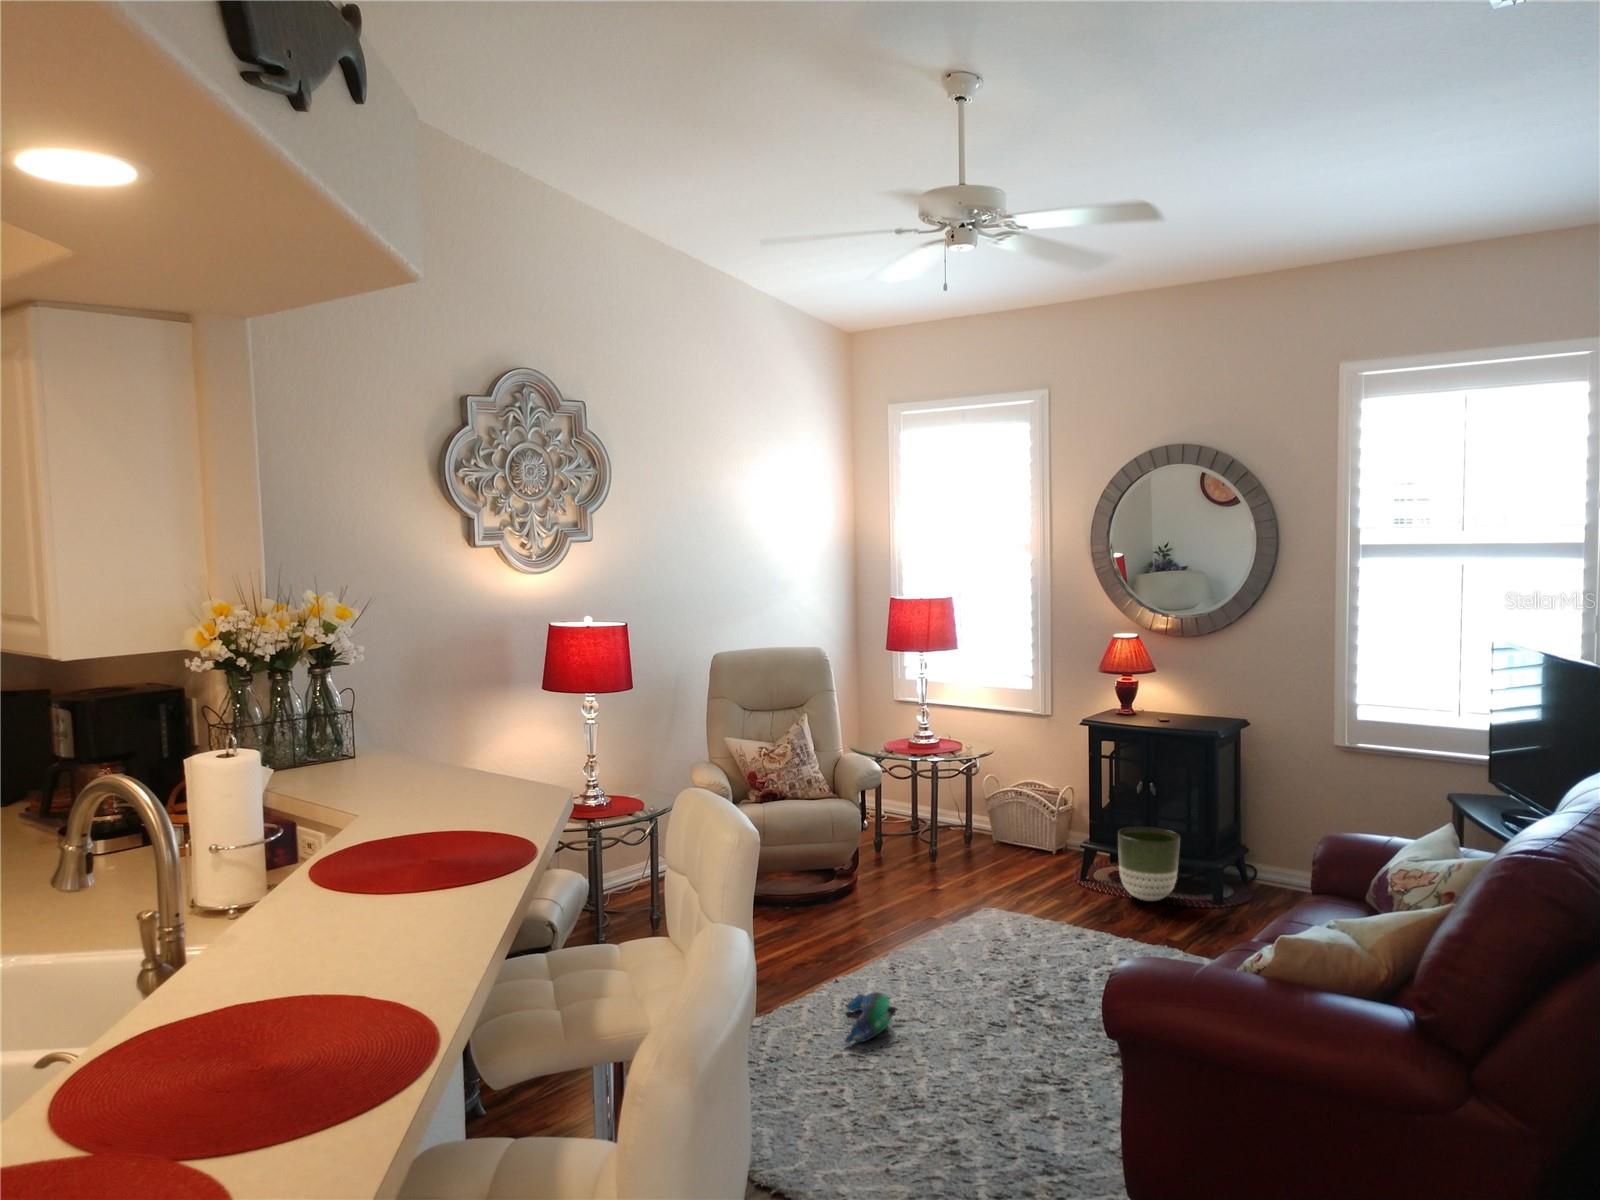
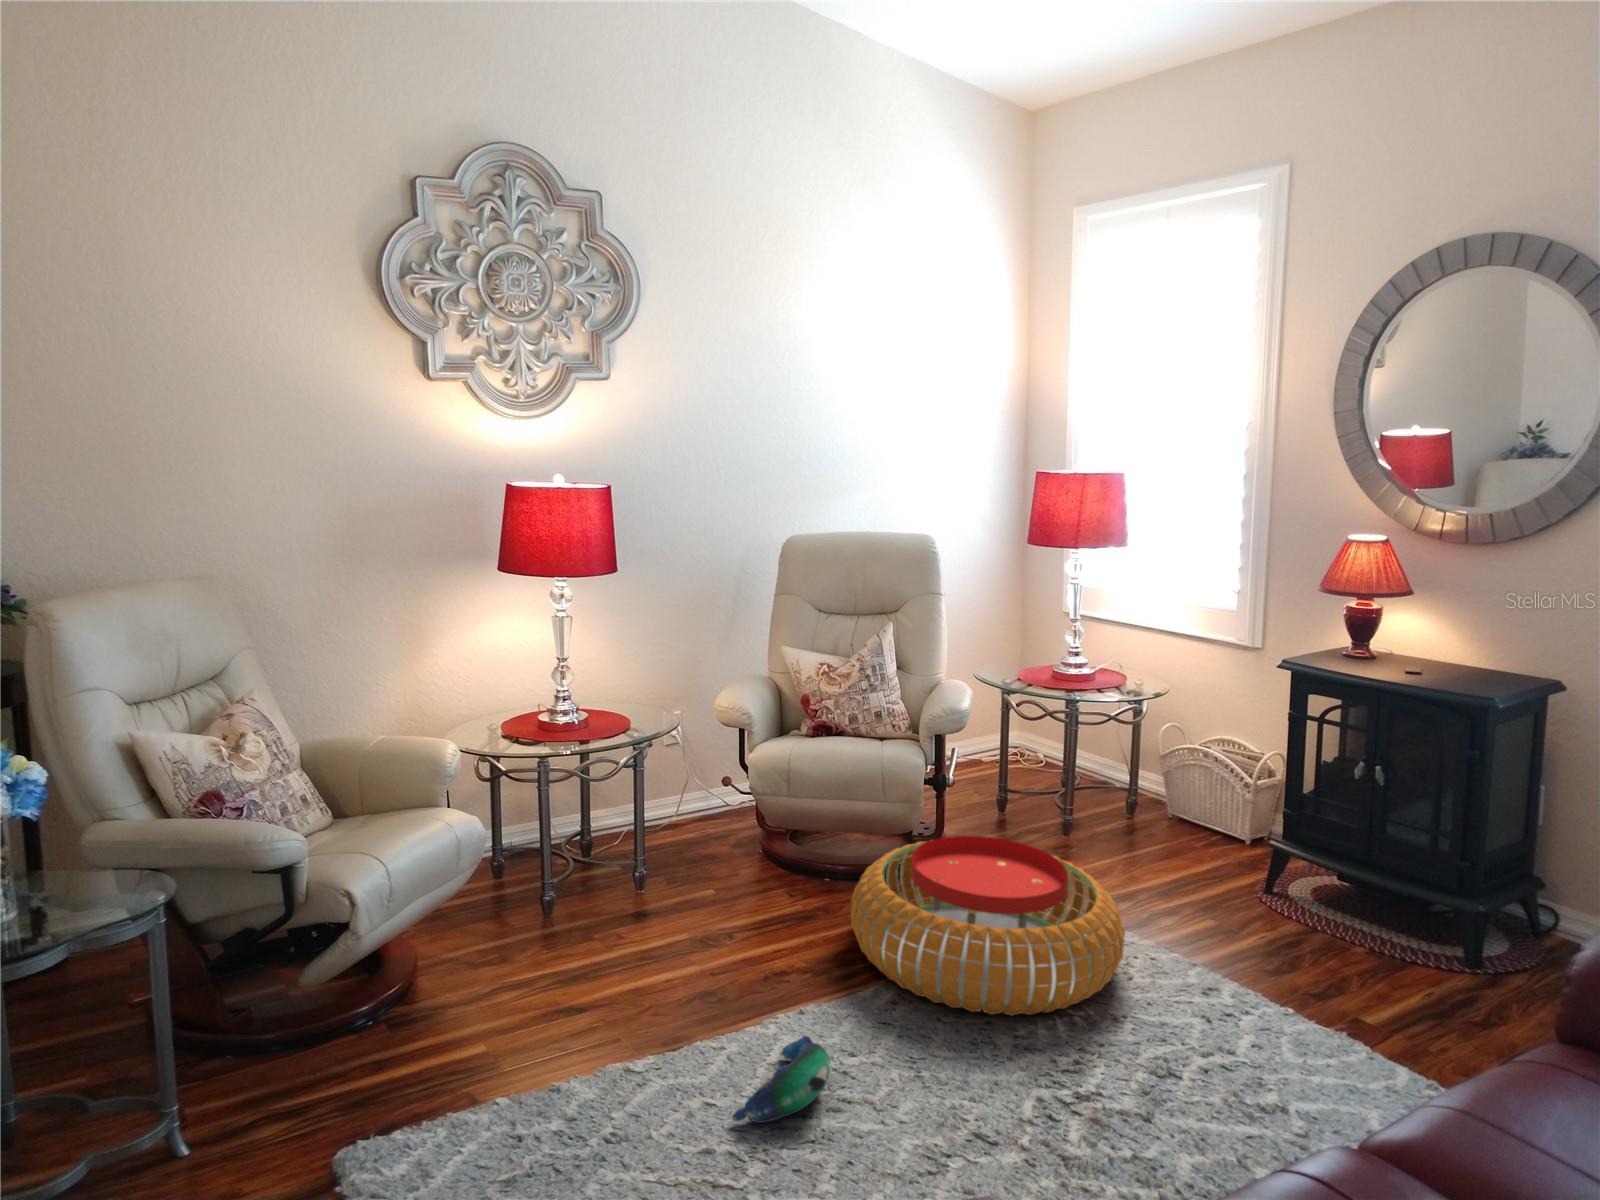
planter: present [1118,827,1180,901] -> none [1311,834,1415,948]
pouf: none [836,858,1027,969] -> present [851,836,1125,1016]

